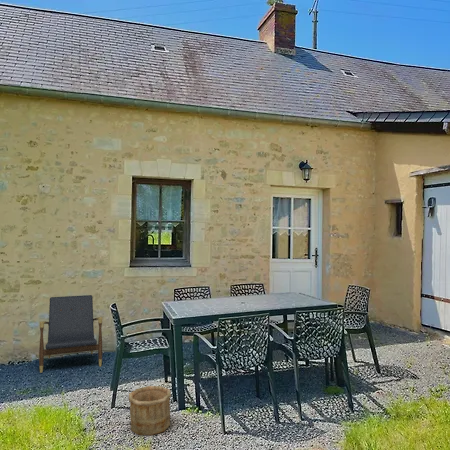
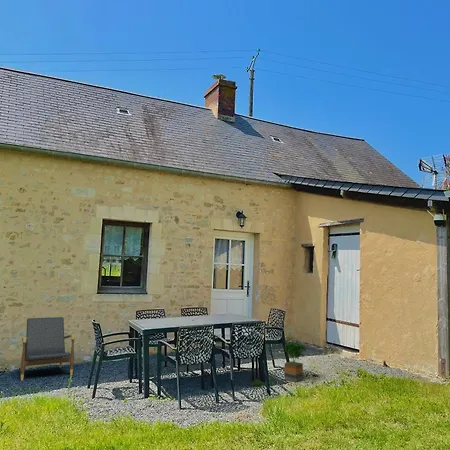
potted tree: none [371,334,406,391] -> present [284,343,306,382]
wooden bucket: present [129,386,171,435] -> none [110,378,142,411]

